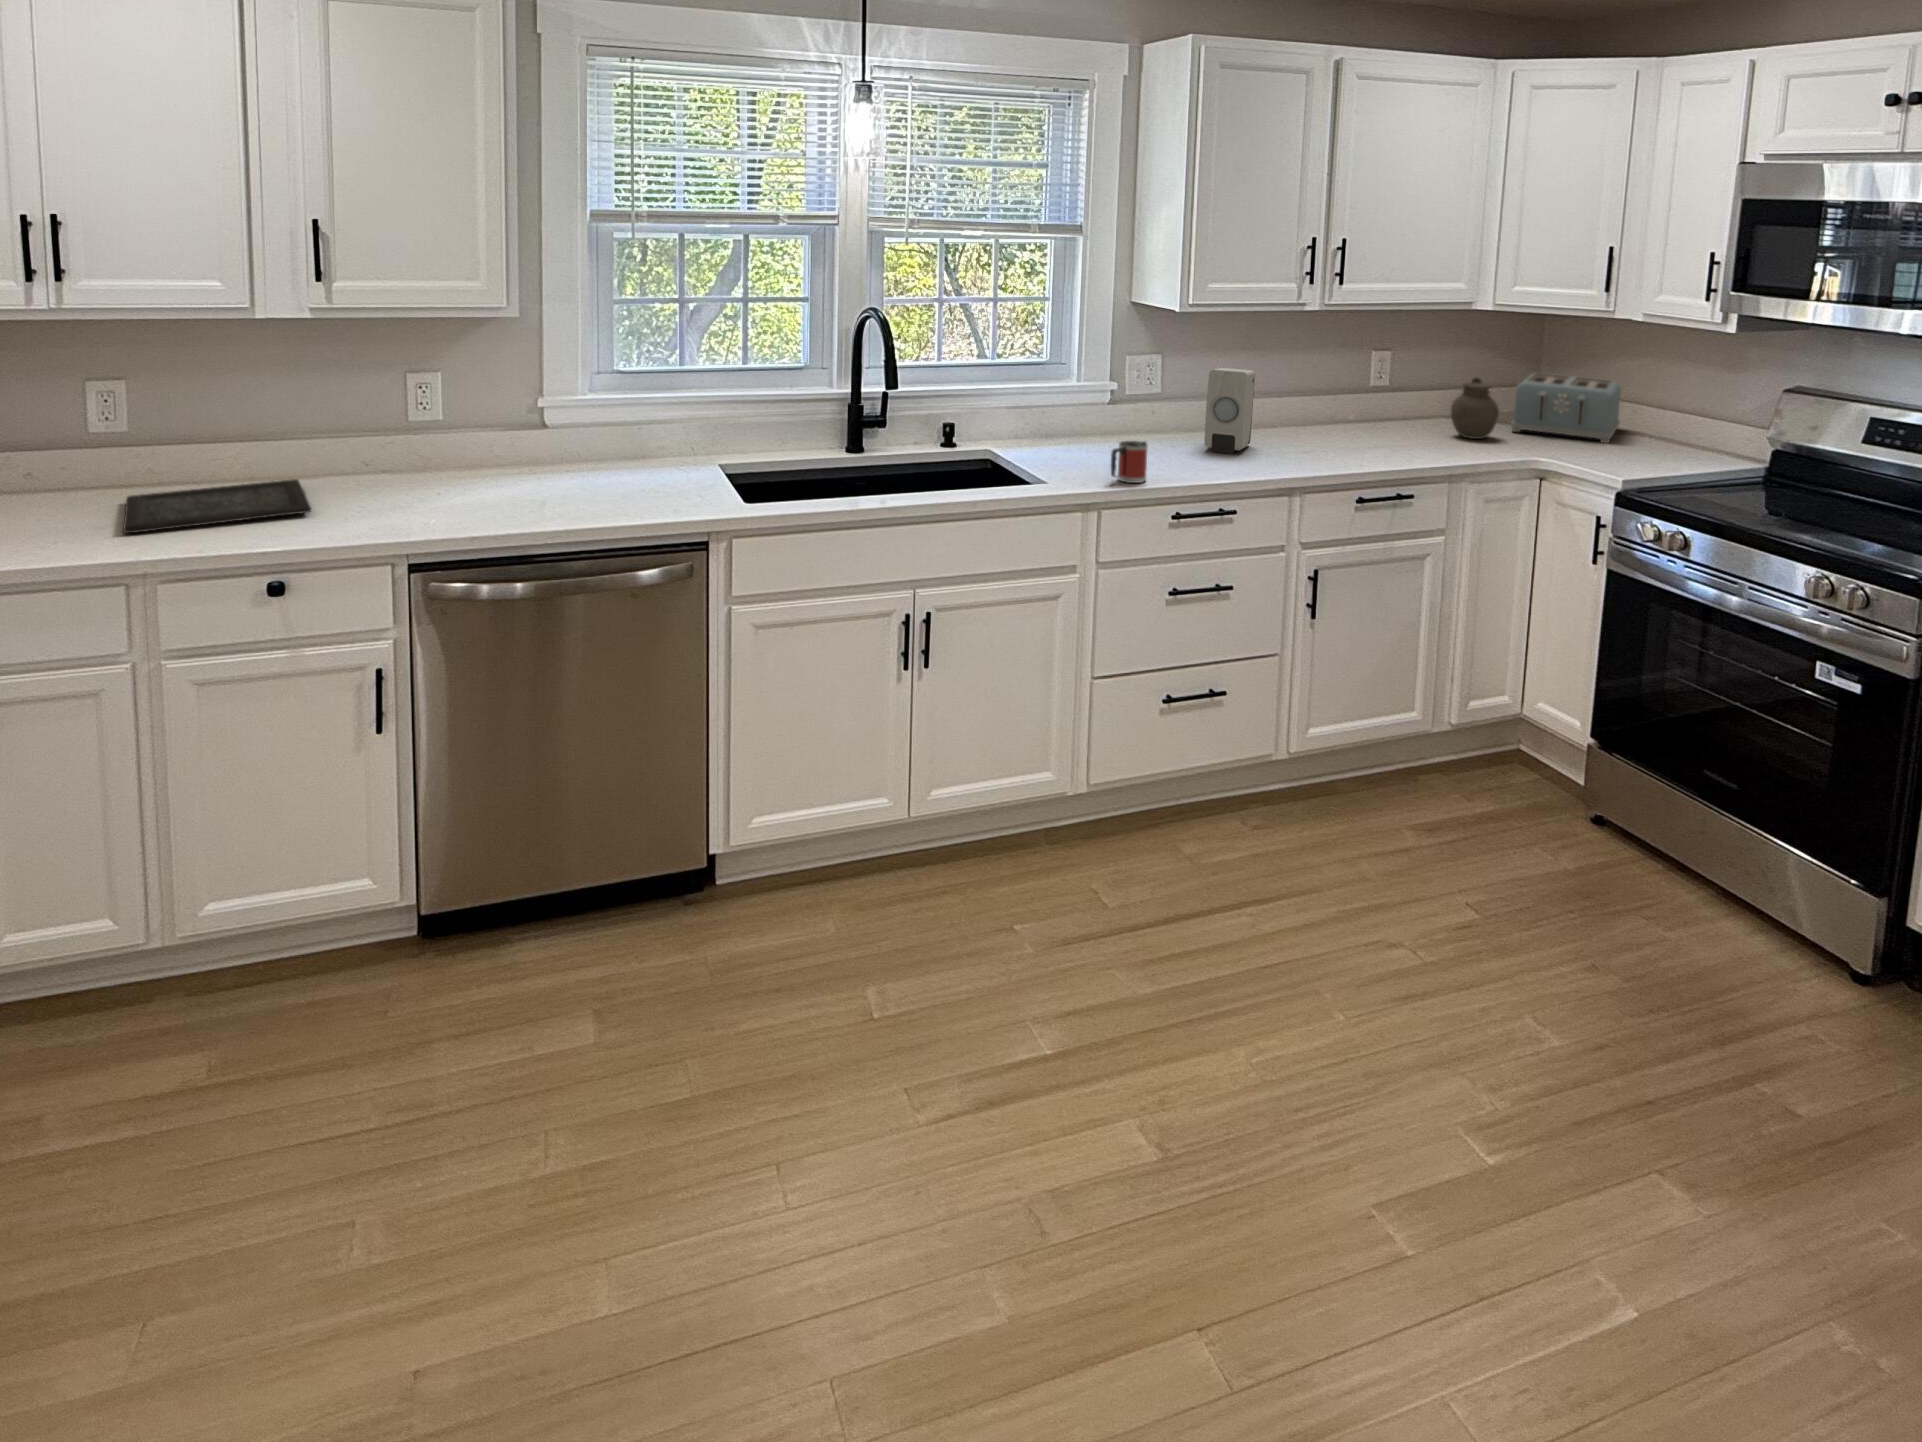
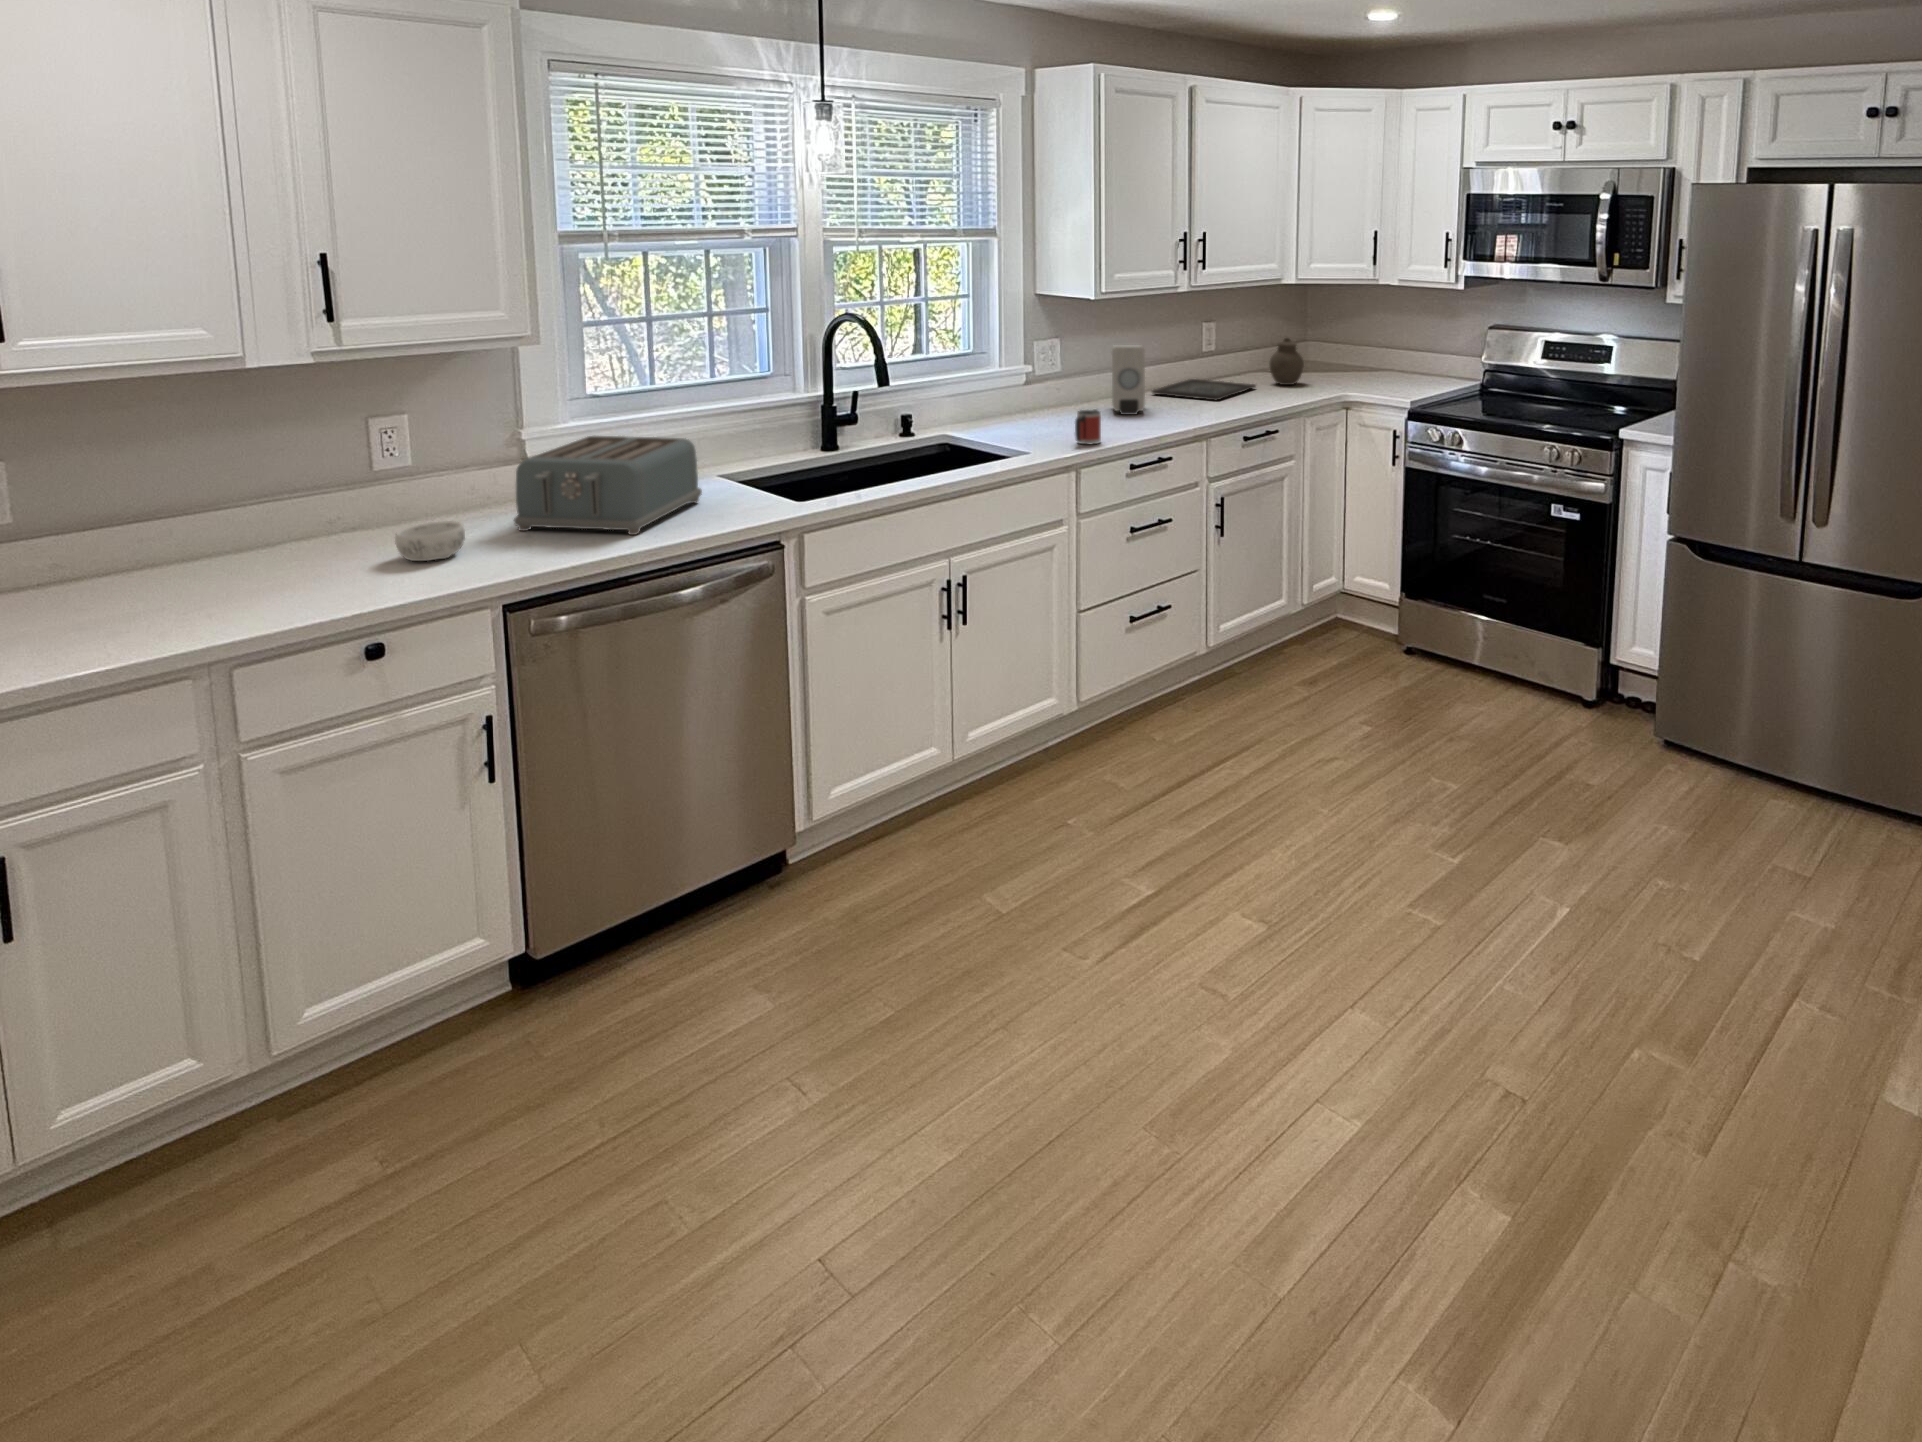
toaster: present [1511,373,1621,443] -> present [514,436,702,535]
decorative bowl: none [359,477,421,514] -> present [395,521,465,561]
tray: present [123,479,311,533] -> present [1152,379,1256,400]

